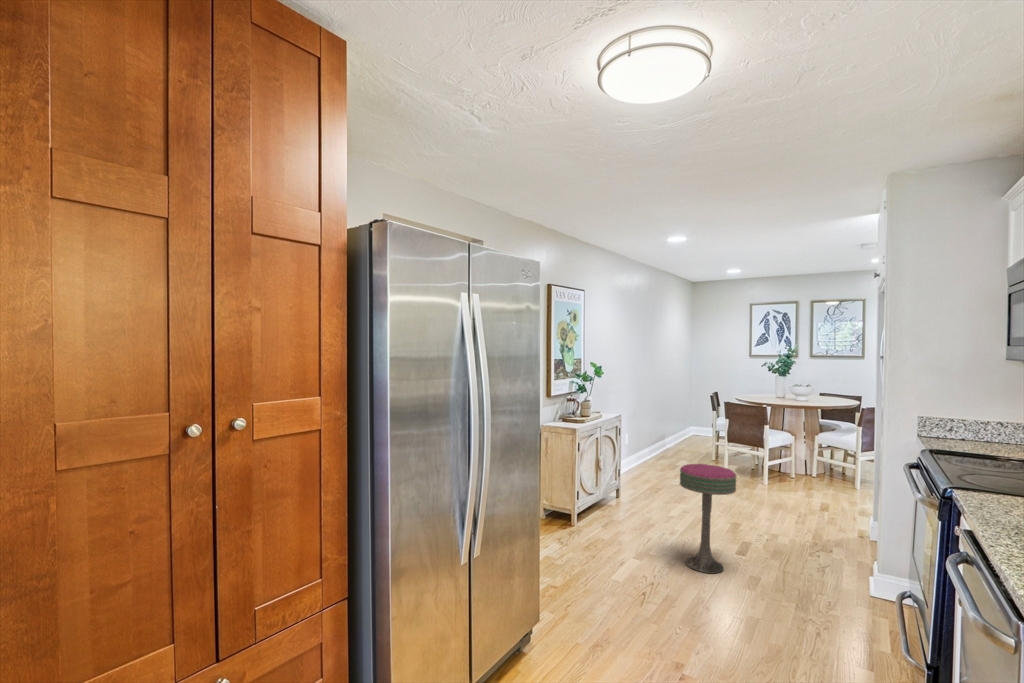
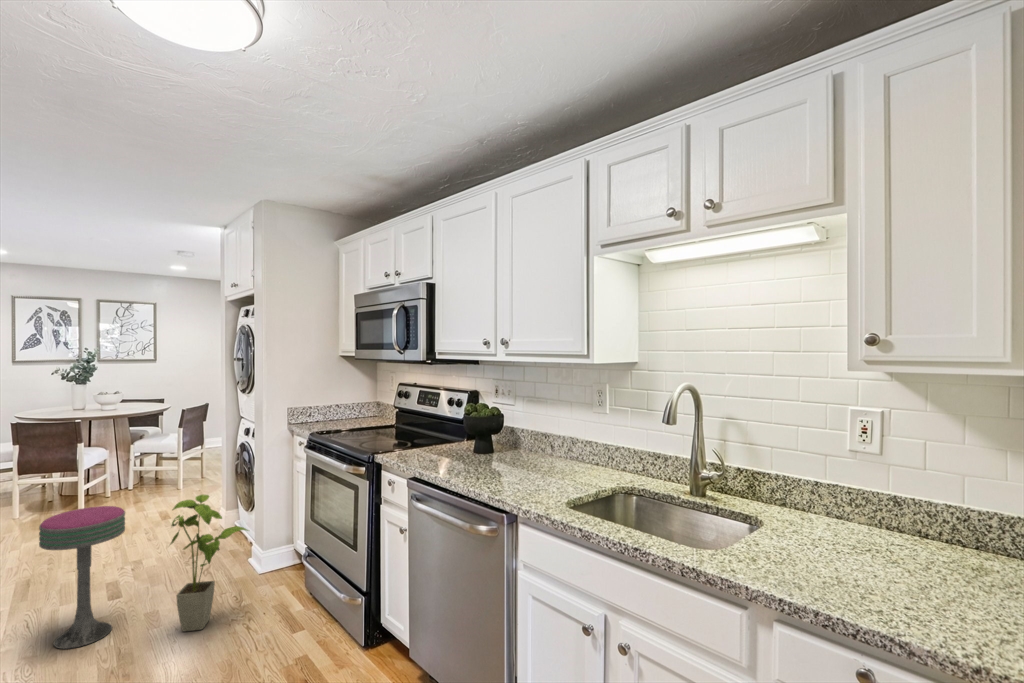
house plant: none [756,479,834,610] -> present [170,495,248,632]

